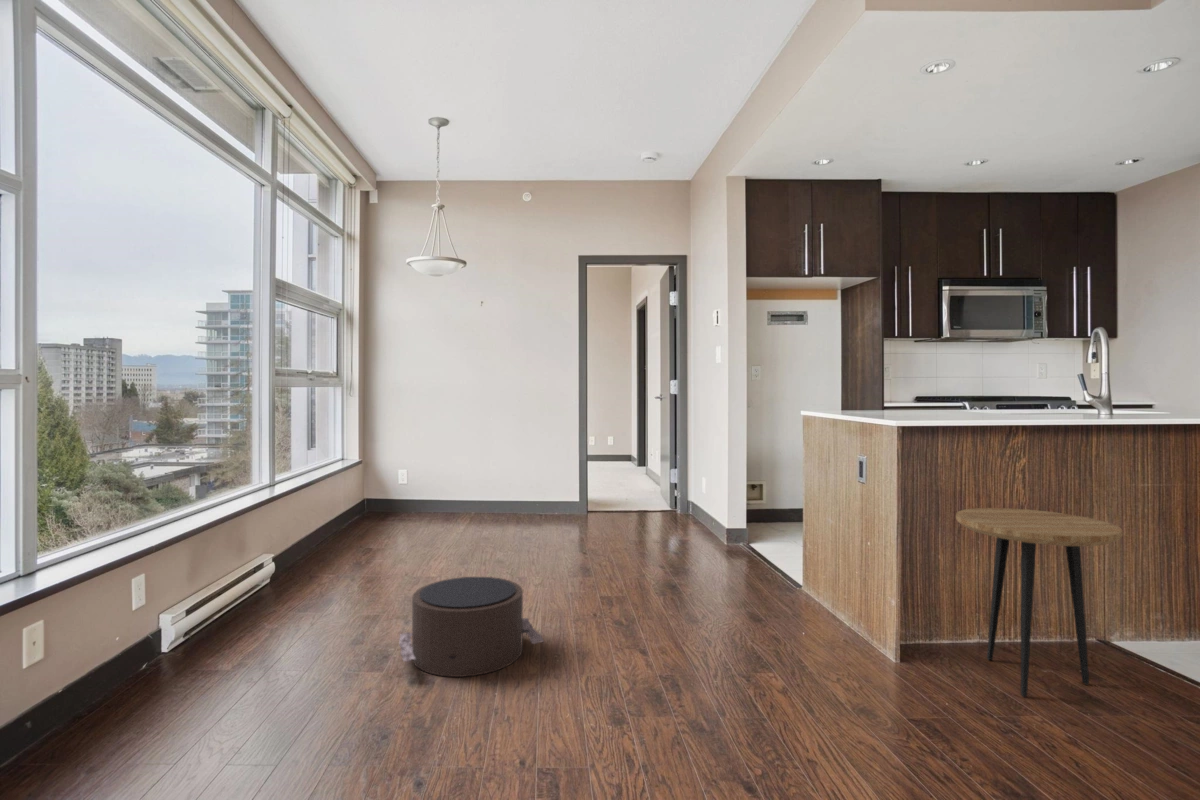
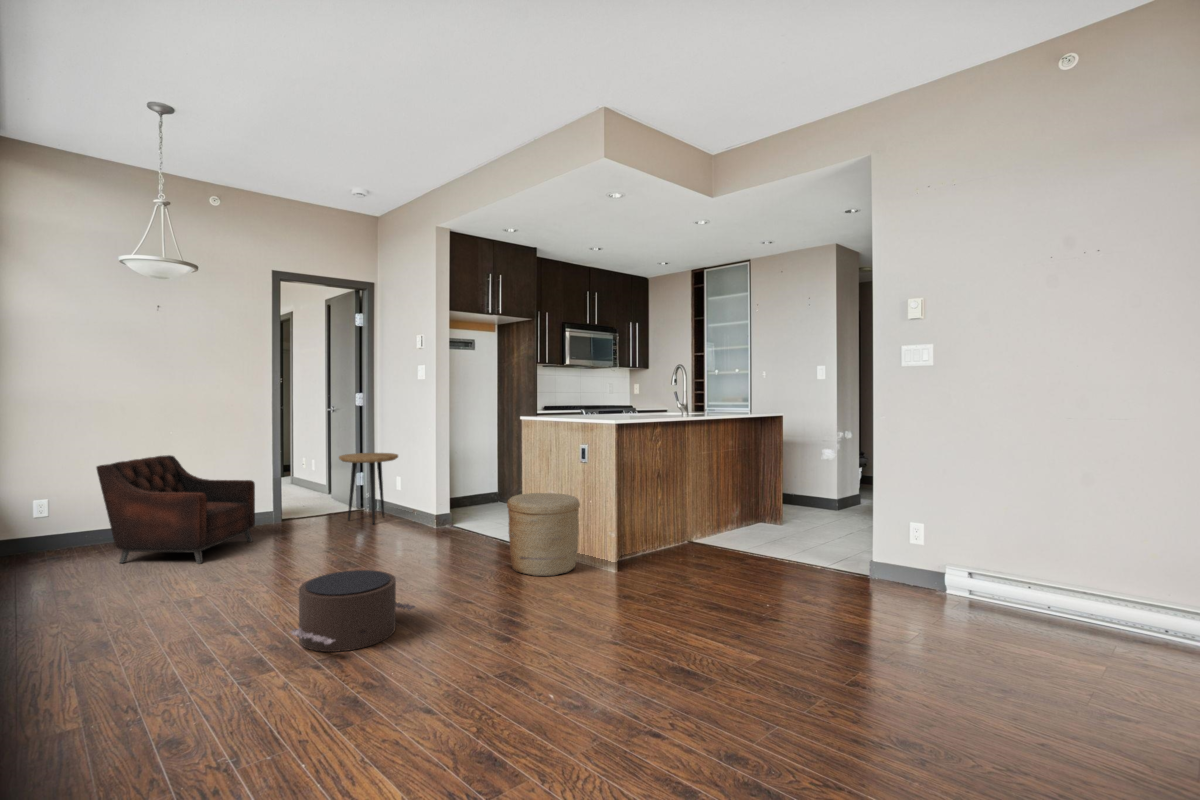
armchair: none [421,438,546,542] -> present [96,455,255,564]
side table: present [956,508,1123,697] -> present [339,453,398,524]
woven basket: none [734,514,847,645] -> present [507,493,580,576]

